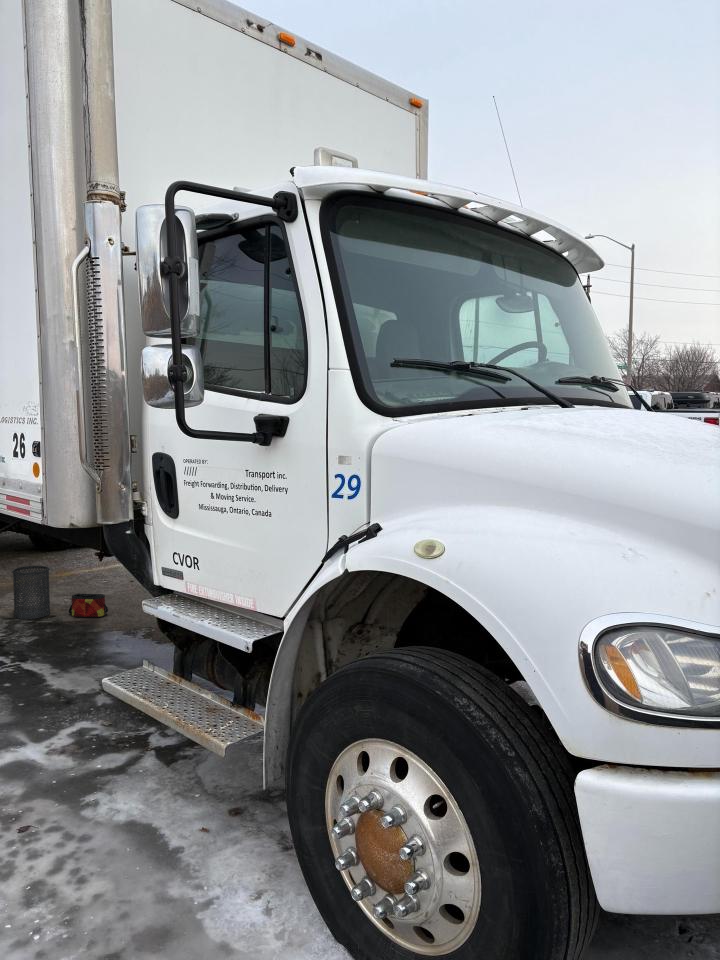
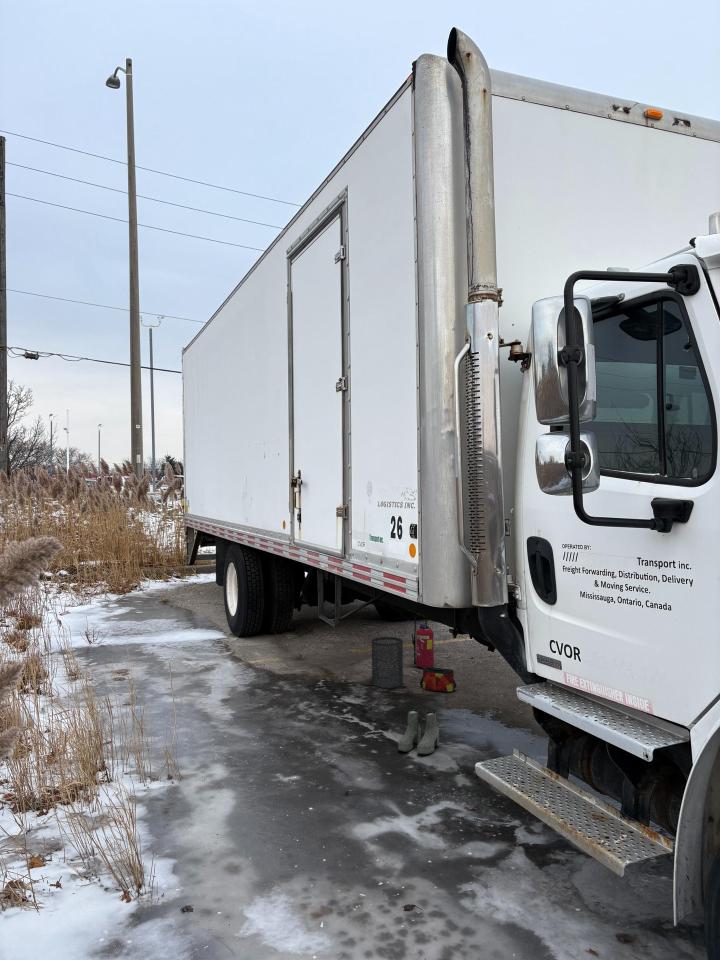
fire extinguisher: none [60,536,87,596] -> present [411,617,434,668]
boots: none [35,636,81,680] -> present [398,709,439,754]

